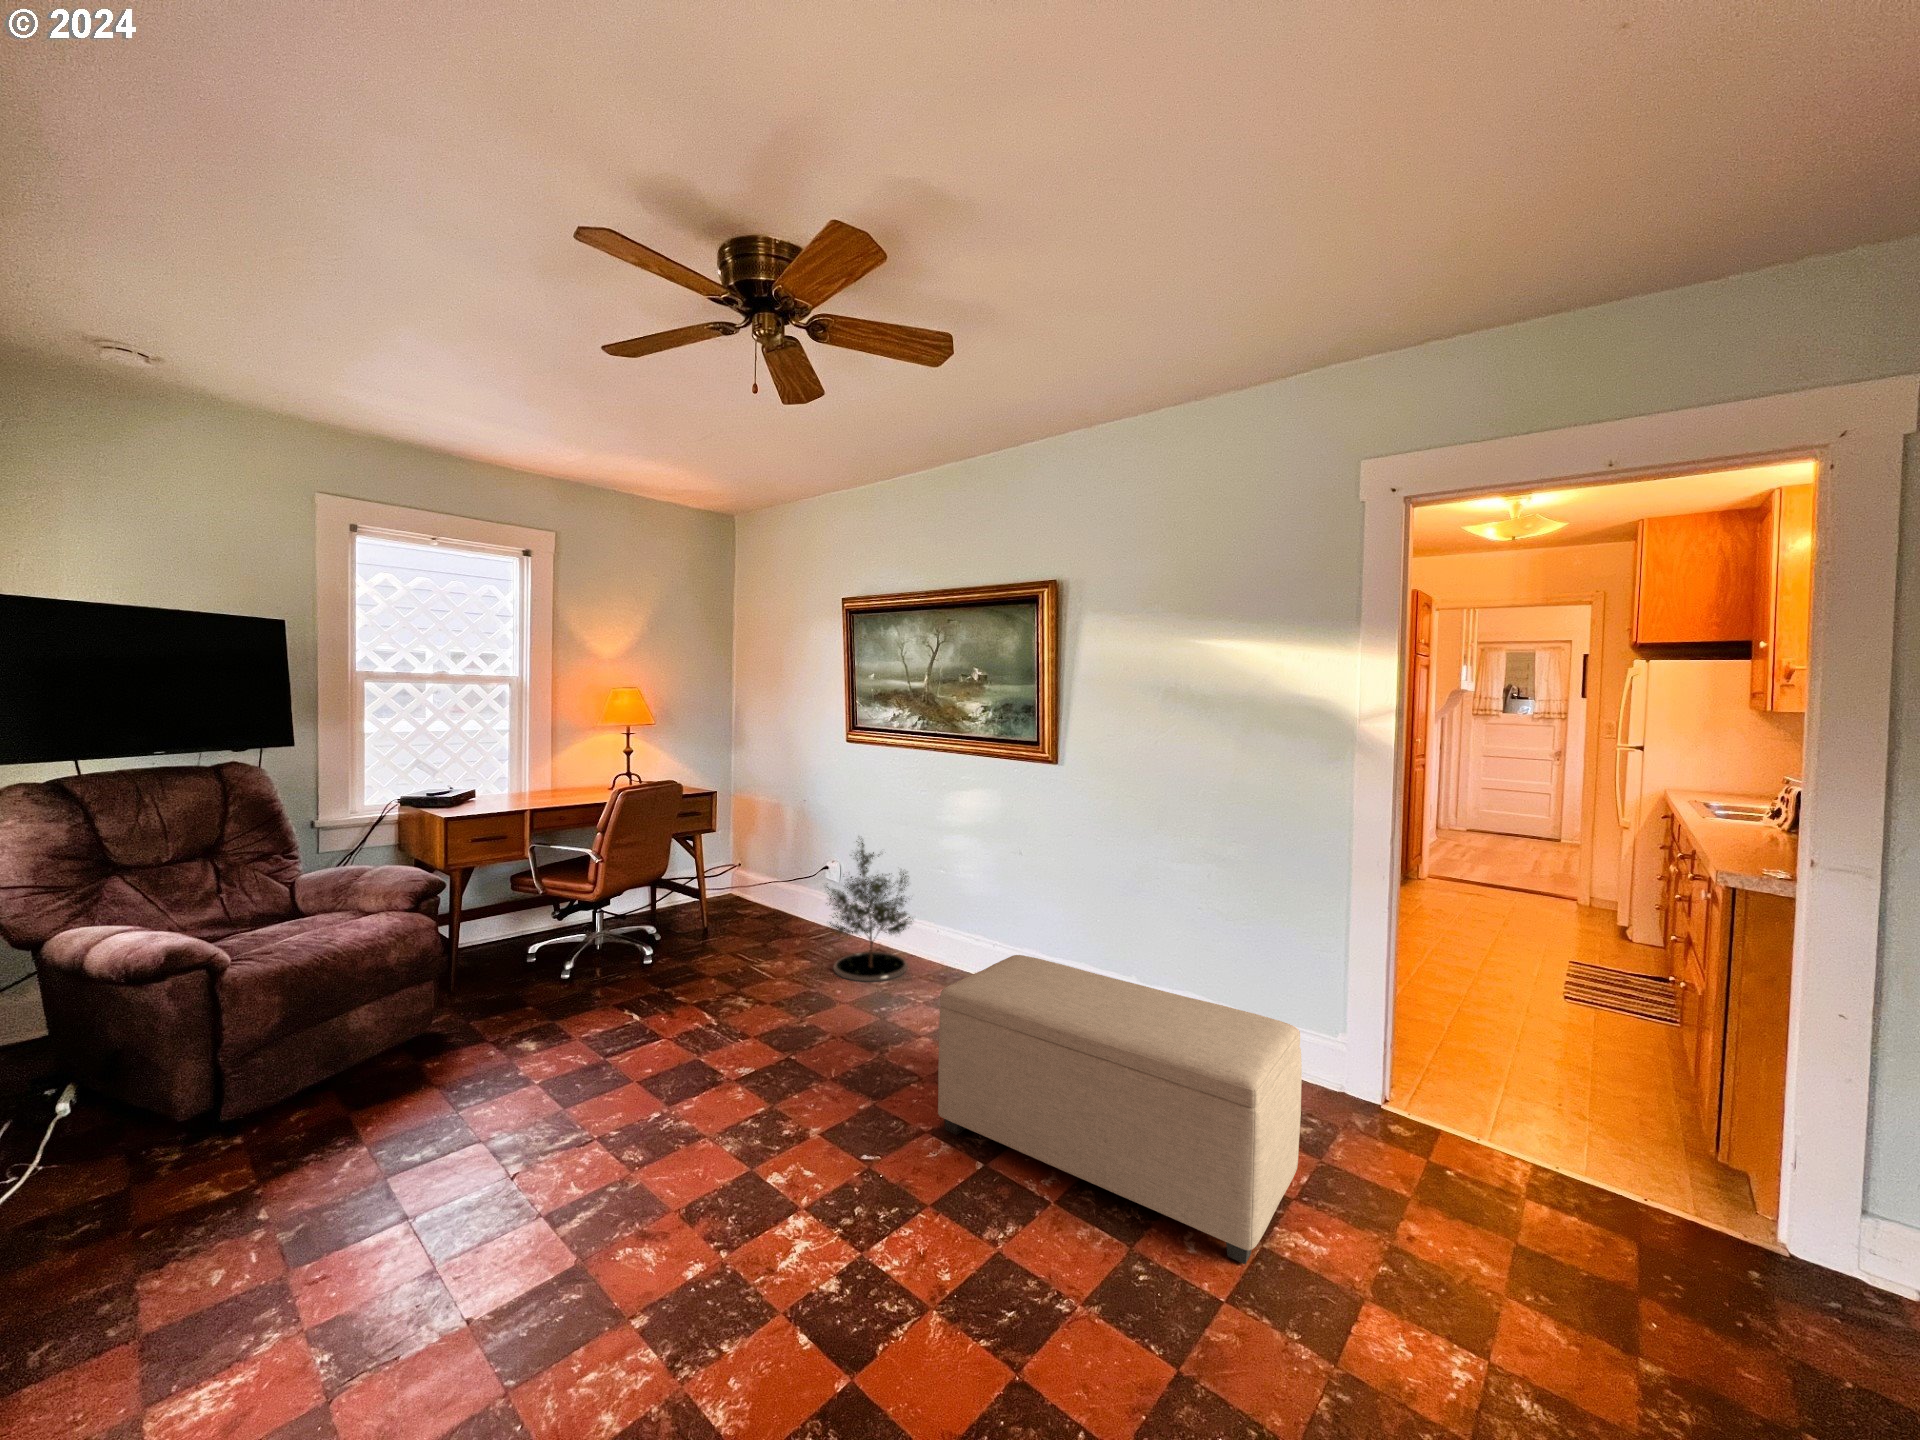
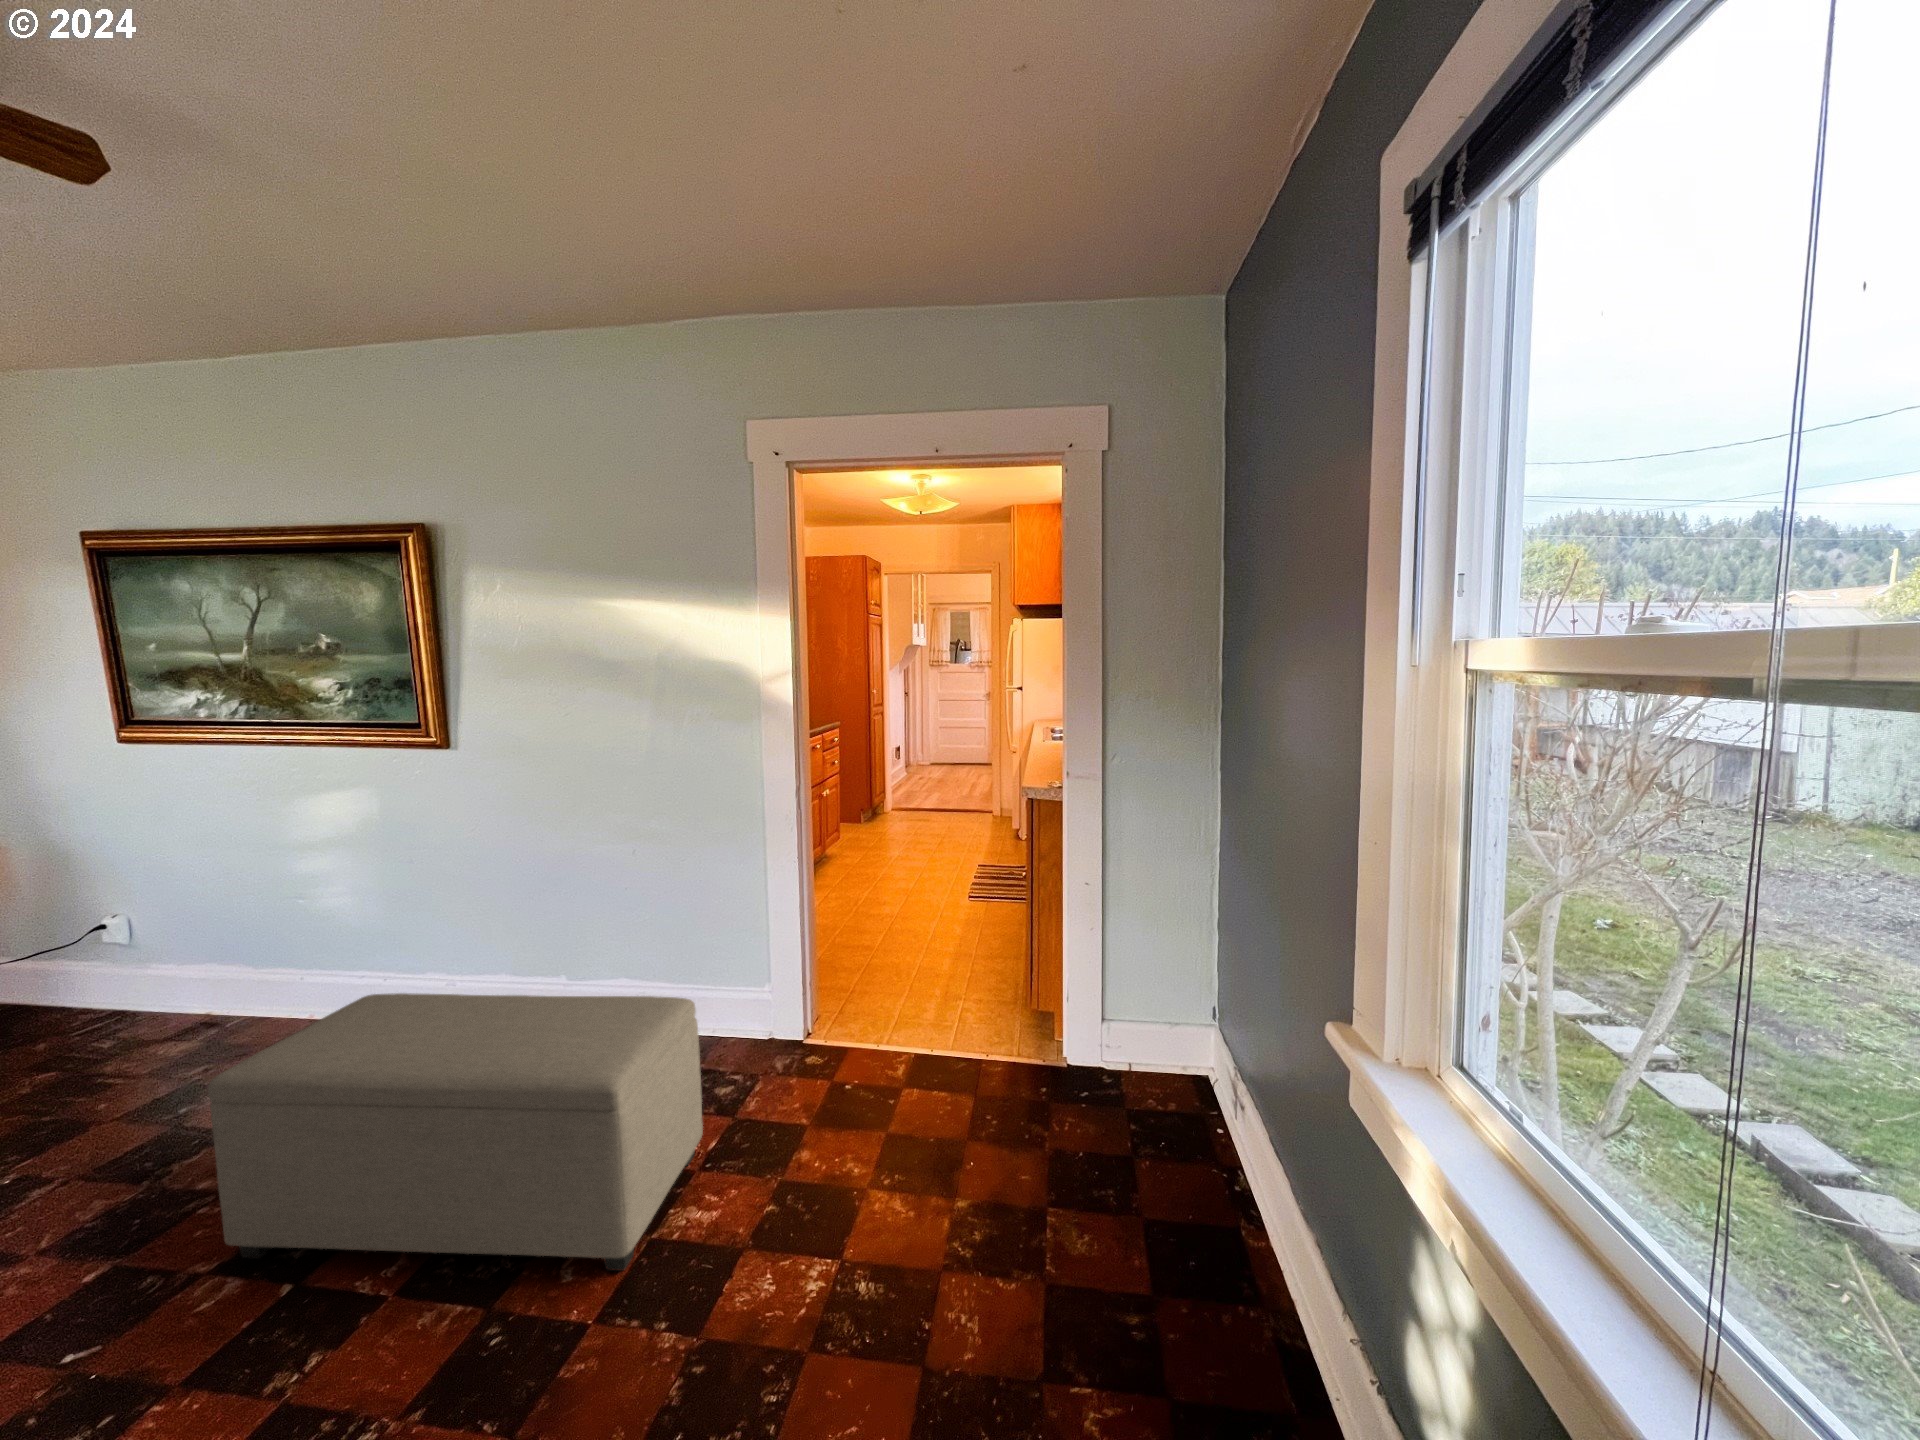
potted tree: present [827,838,912,981] -> none [59,873,261,1077]

